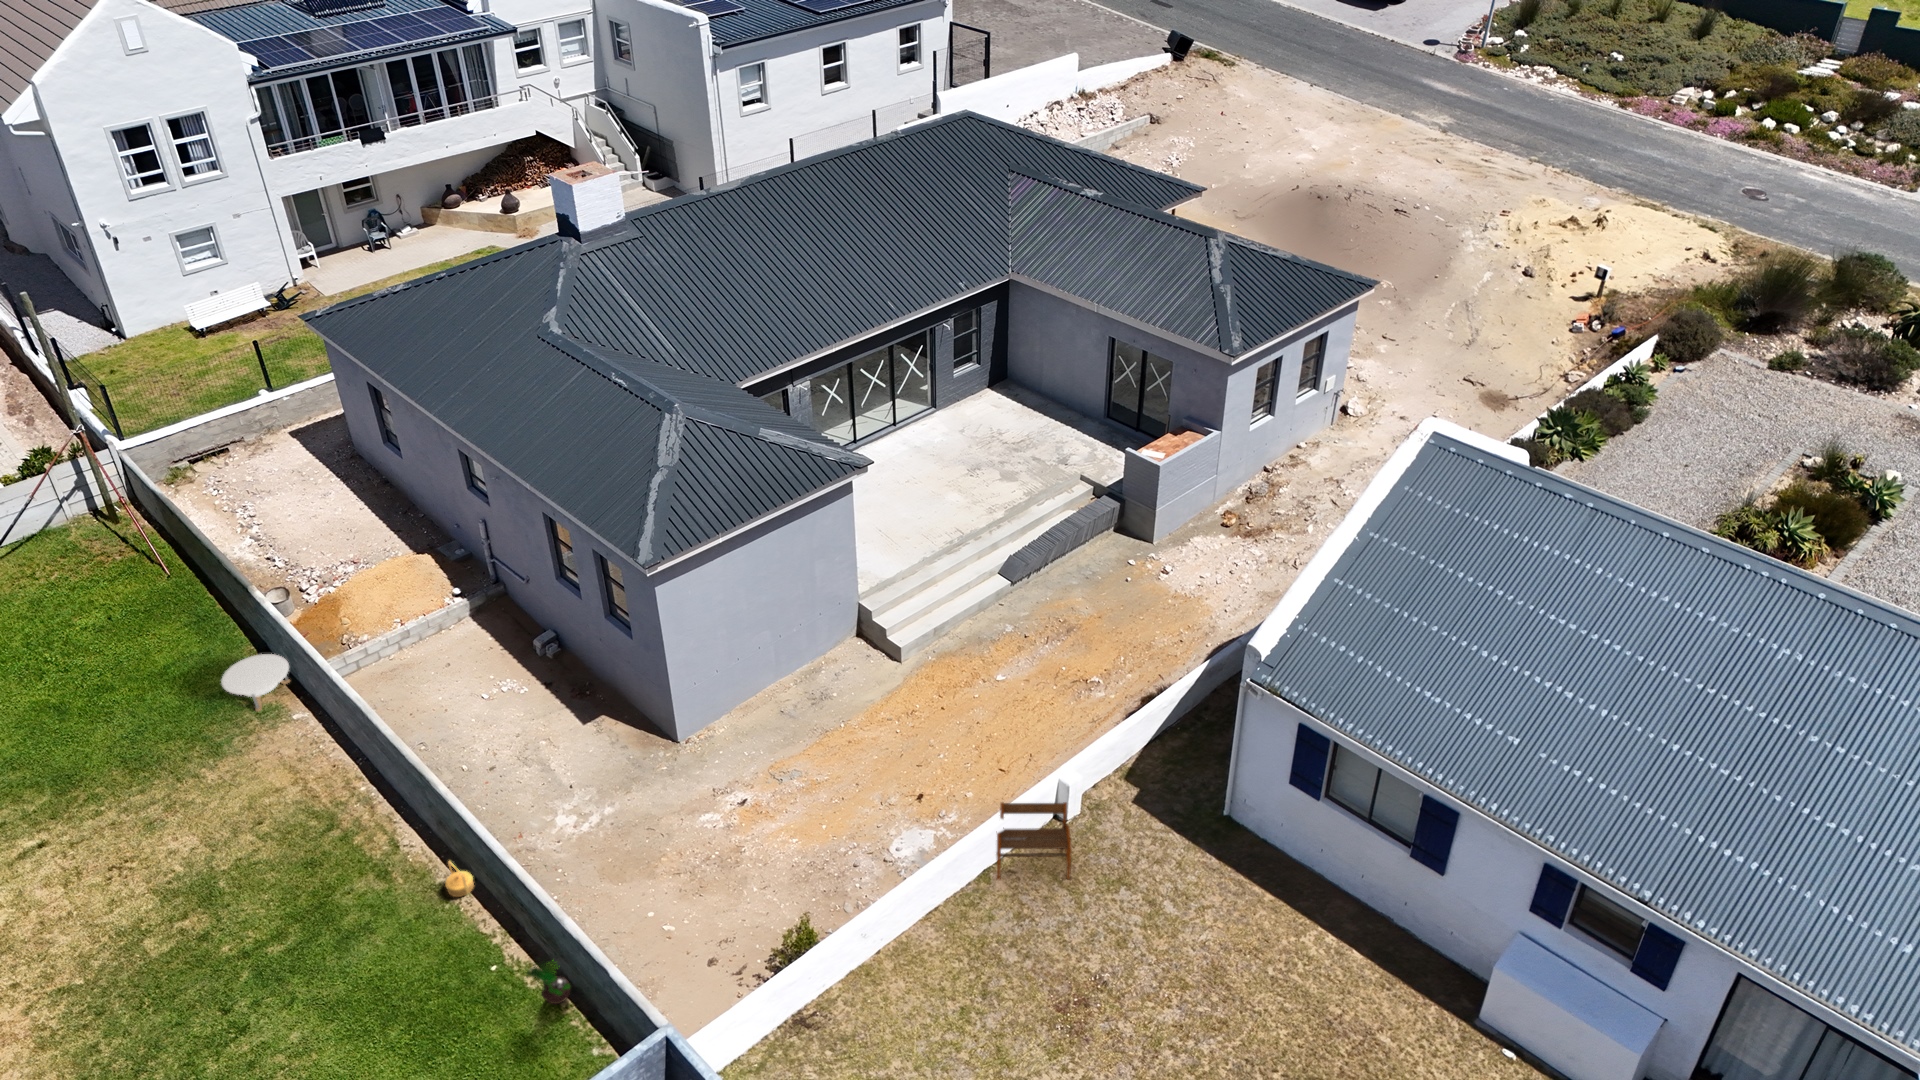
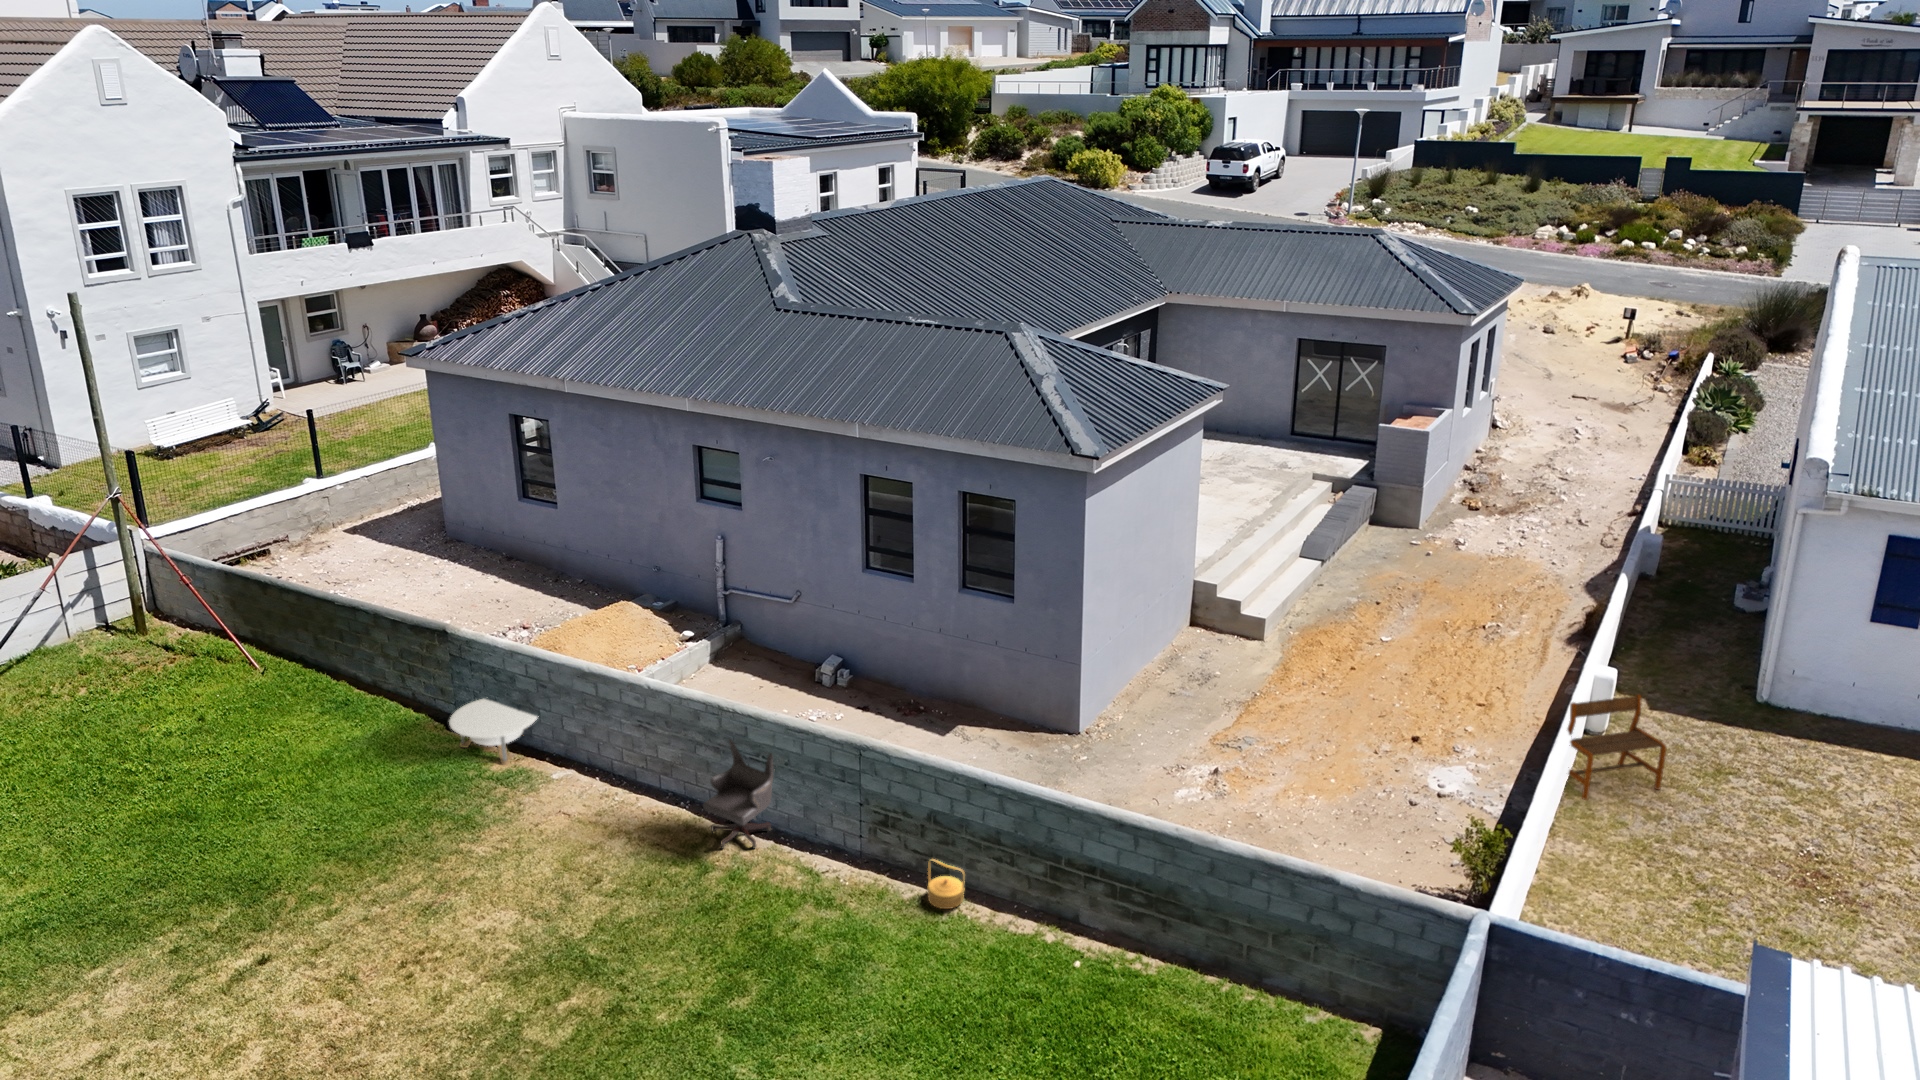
chair: none [334,734,390,819] -> present [703,739,773,848]
potted tree: present [526,960,570,1004] -> none [1160,920,1213,996]

